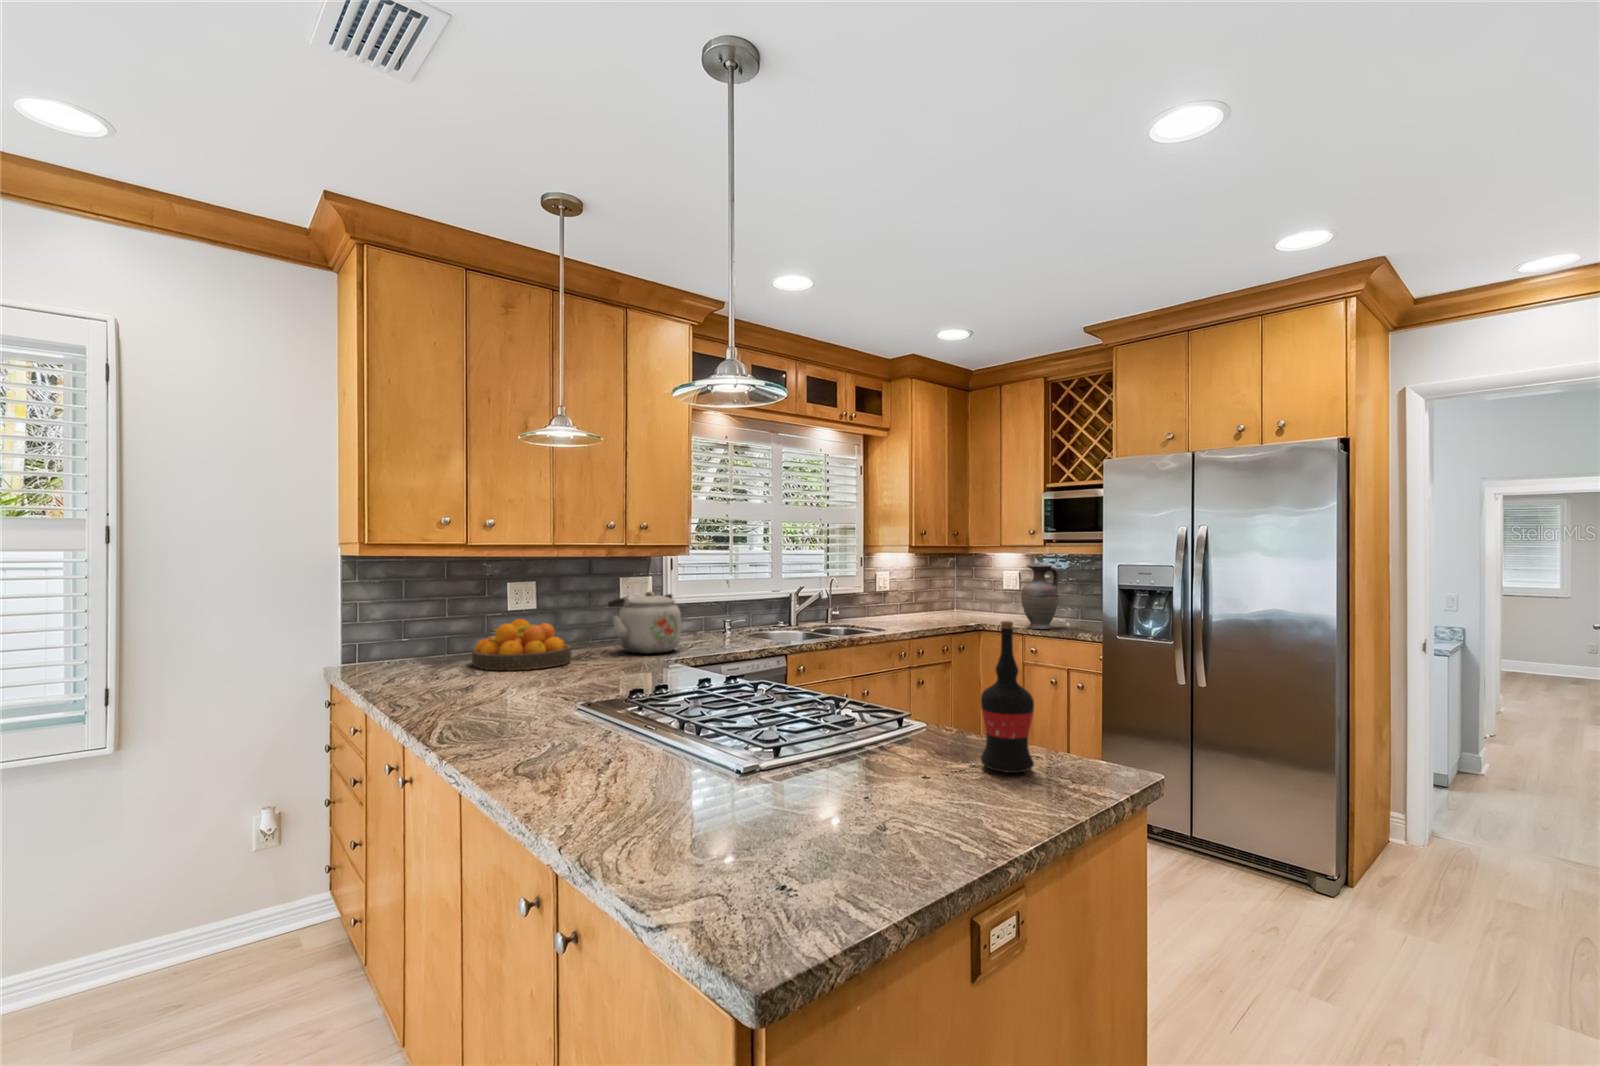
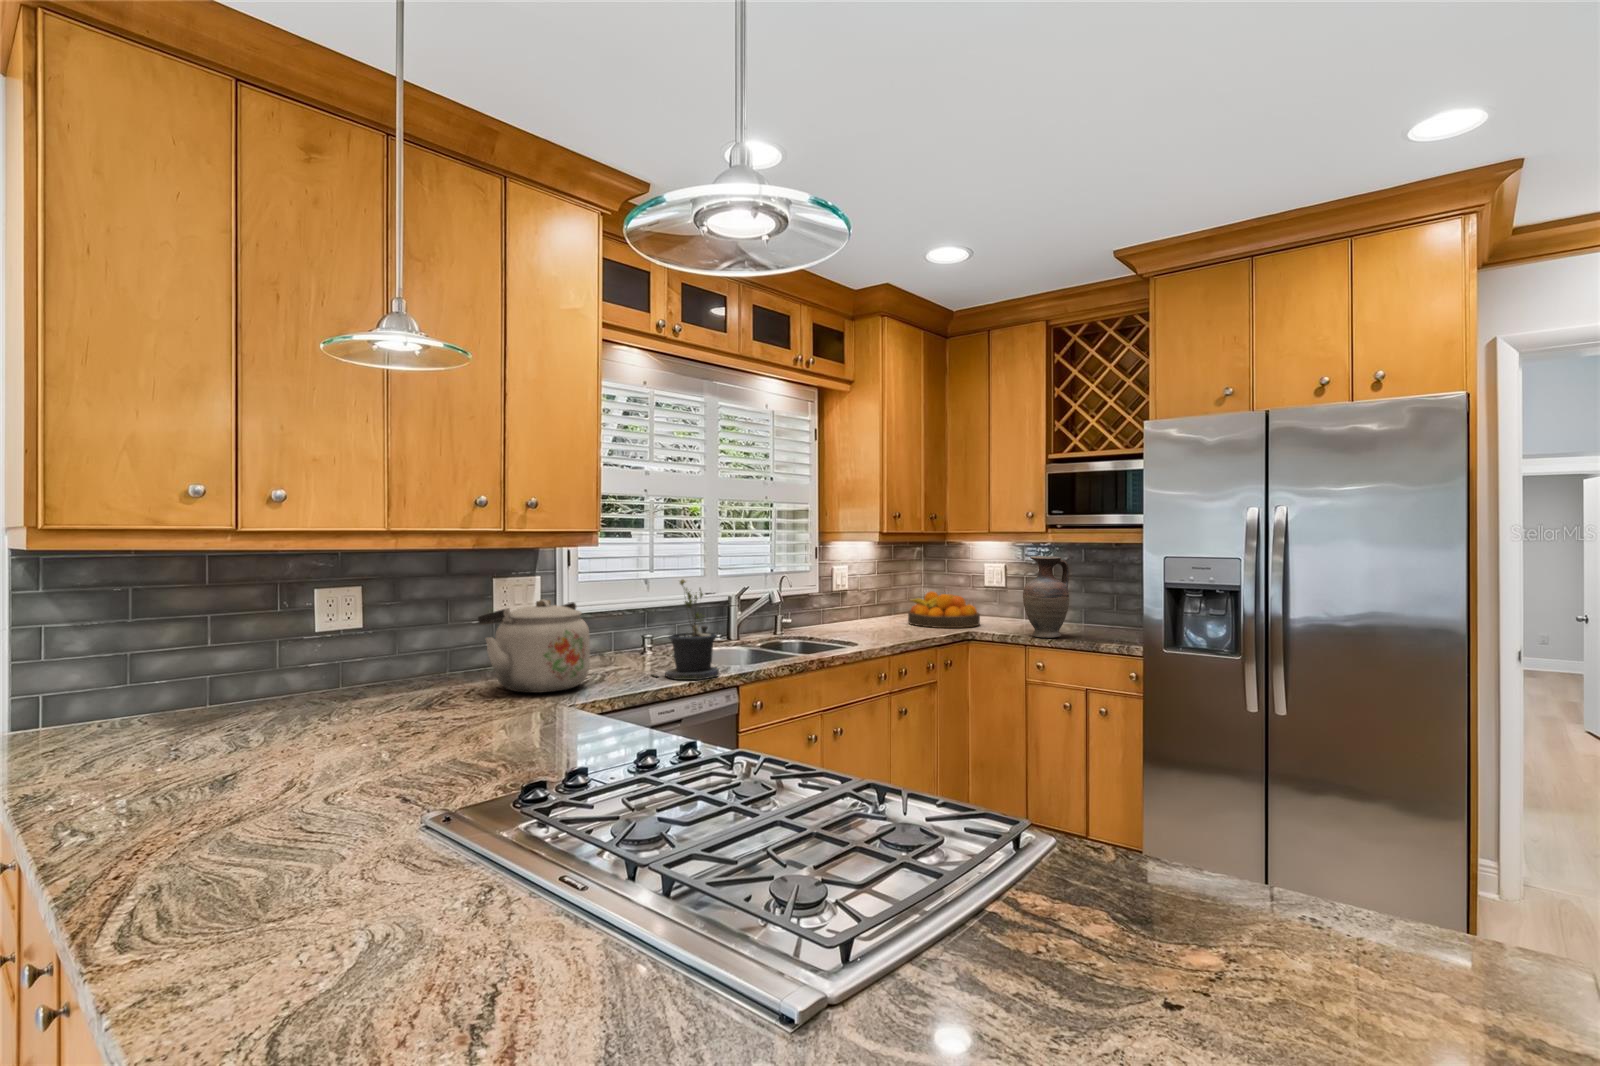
potted plant: none [723,578,772,649] -> present [651,579,719,680]
fruit bowl: present [472,619,572,670] -> present [908,591,980,628]
wine bottle: present [981,621,1034,773] -> none [1252,677,1378,993]

